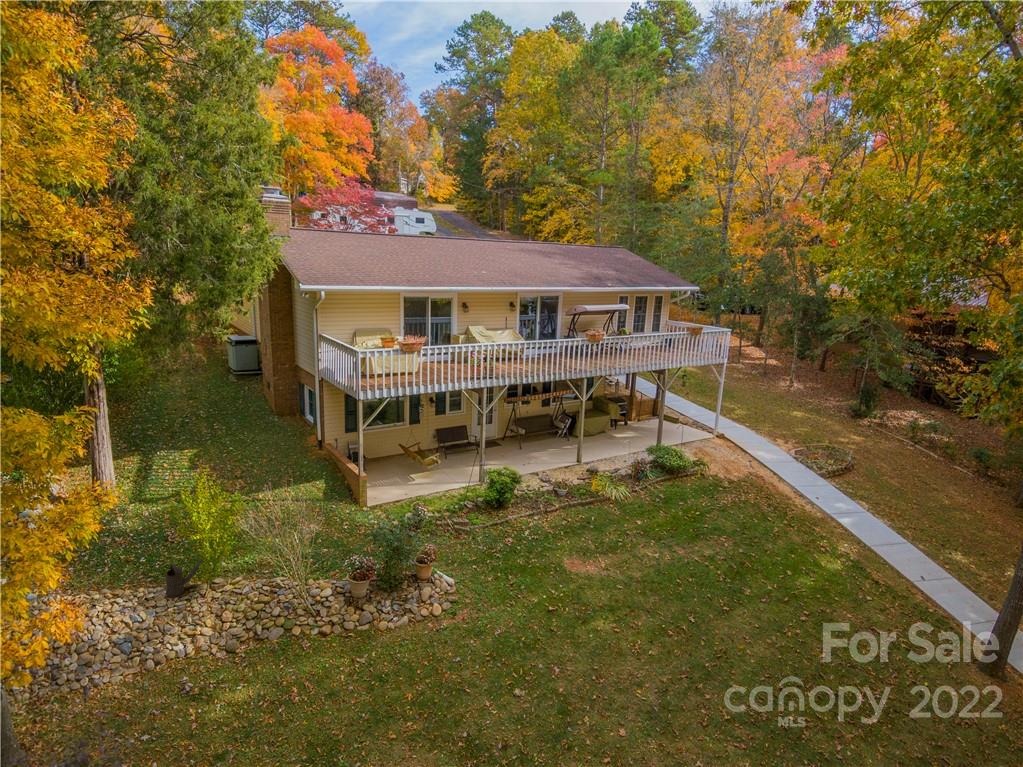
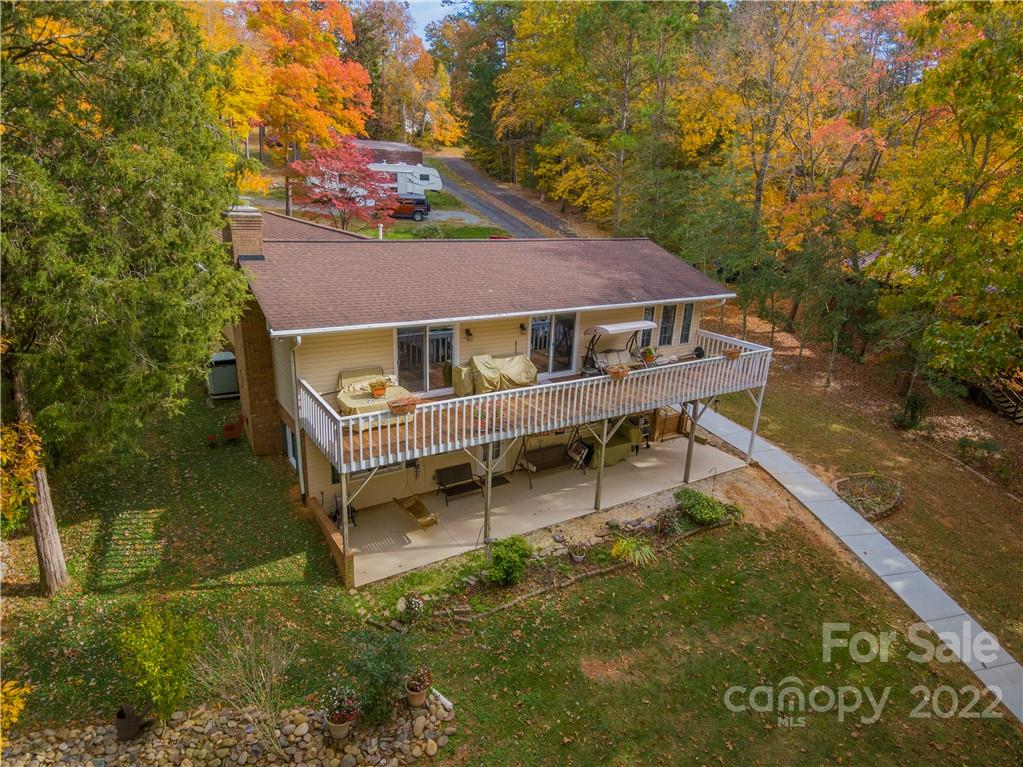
lounge chair: none [231,381,267,410] -> present [206,414,245,446]

